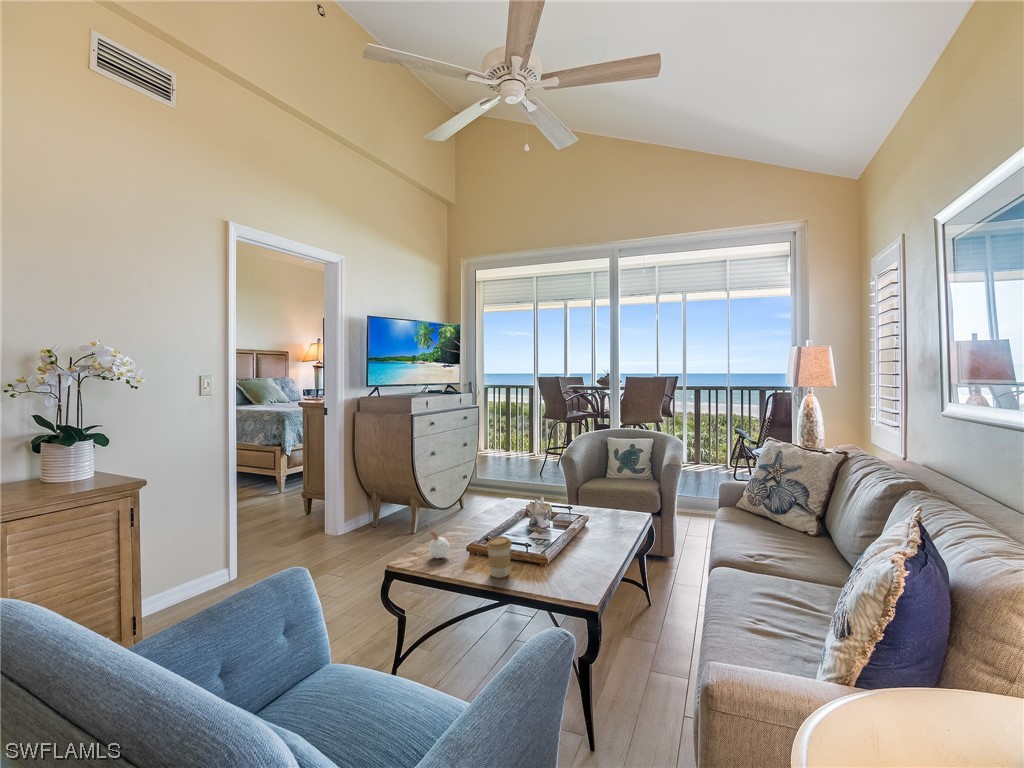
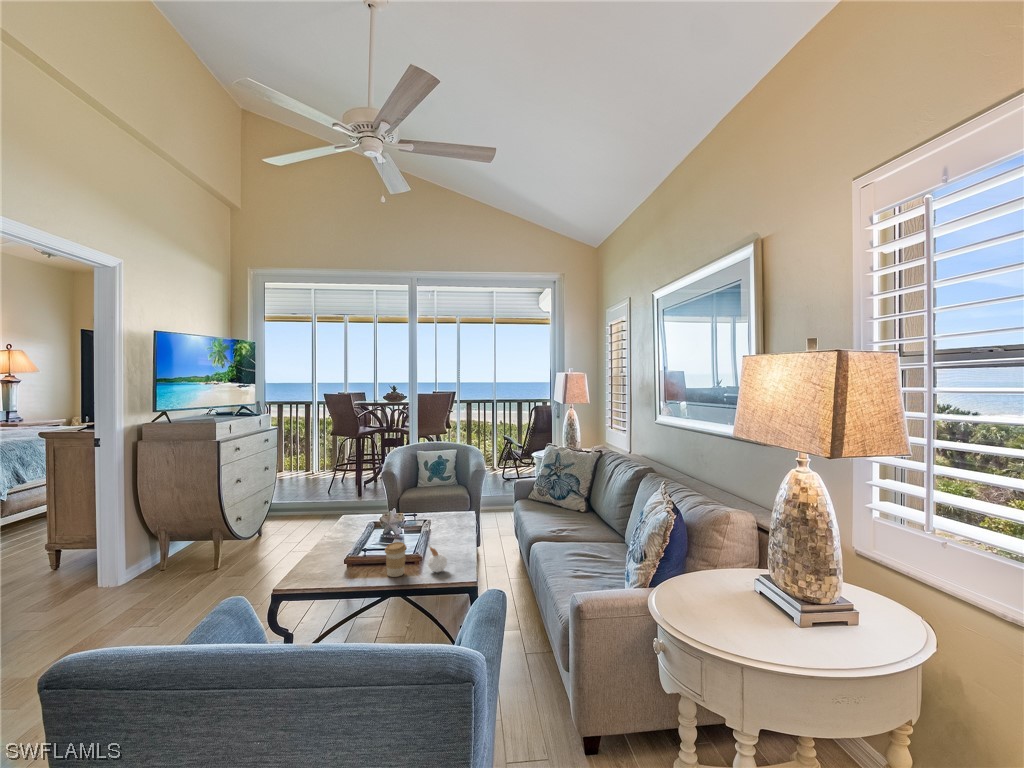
candle: present [429,528,450,559] -> present [428,545,447,573]

